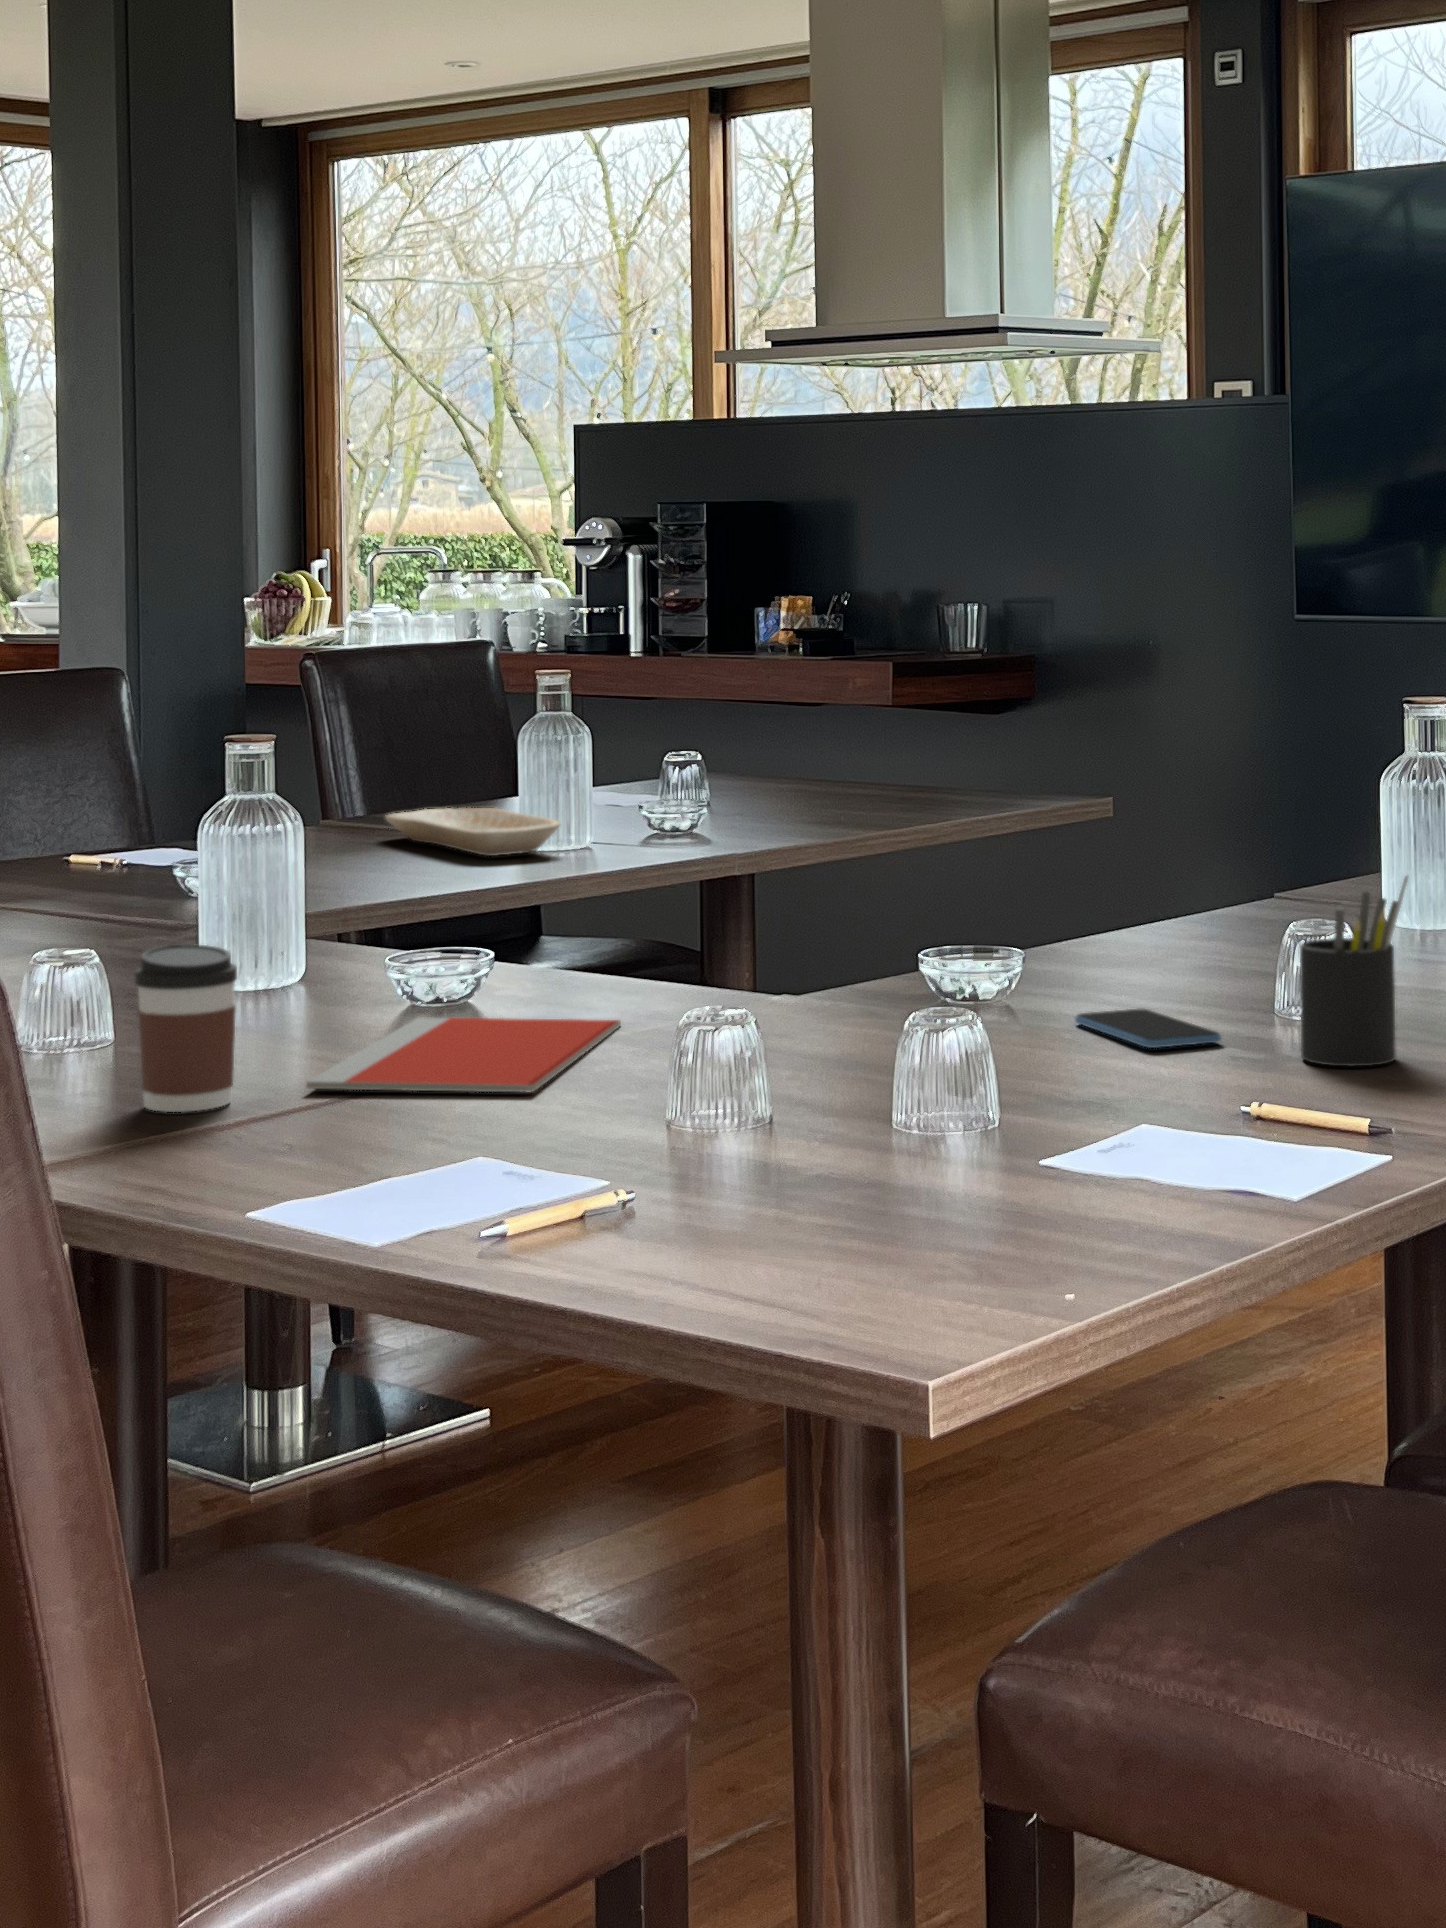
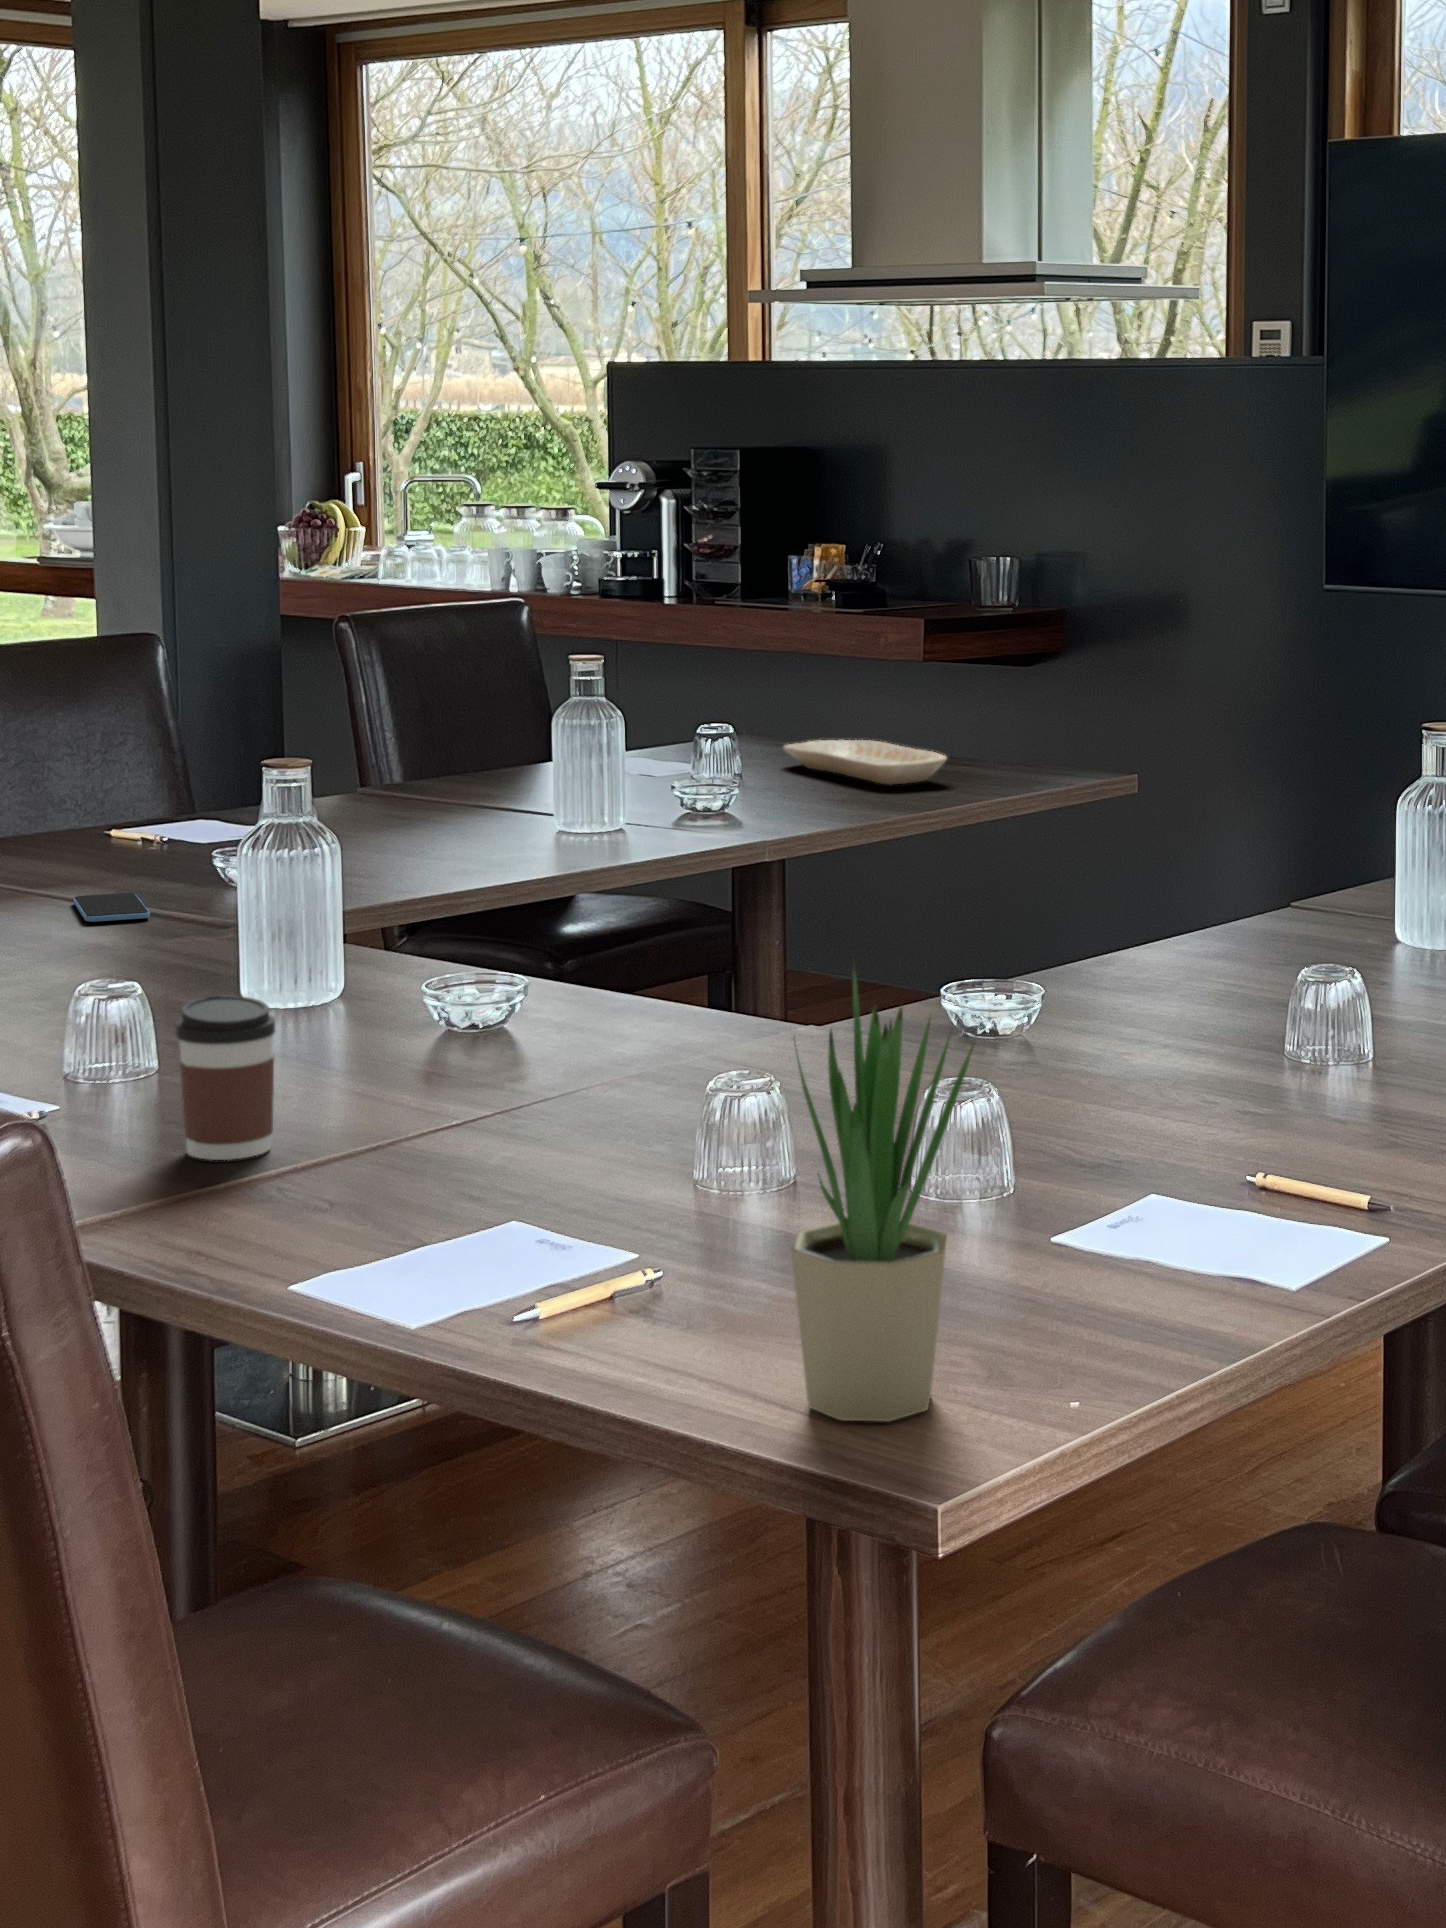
tray: present [385,808,560,856] -> present [784,740,947,784]
potted plant: none [773,820,963,1313] -> present [791,962,975,1422]
pen holder: present [1300,876,1408,1066] -> none [1307,940,1417,1124]
smartphone: present [1075,1009,1221,1048] -> present [73,893,150,922]
notebook: present [306,1017,621,1092] -> none [344,1047,649,1142]

